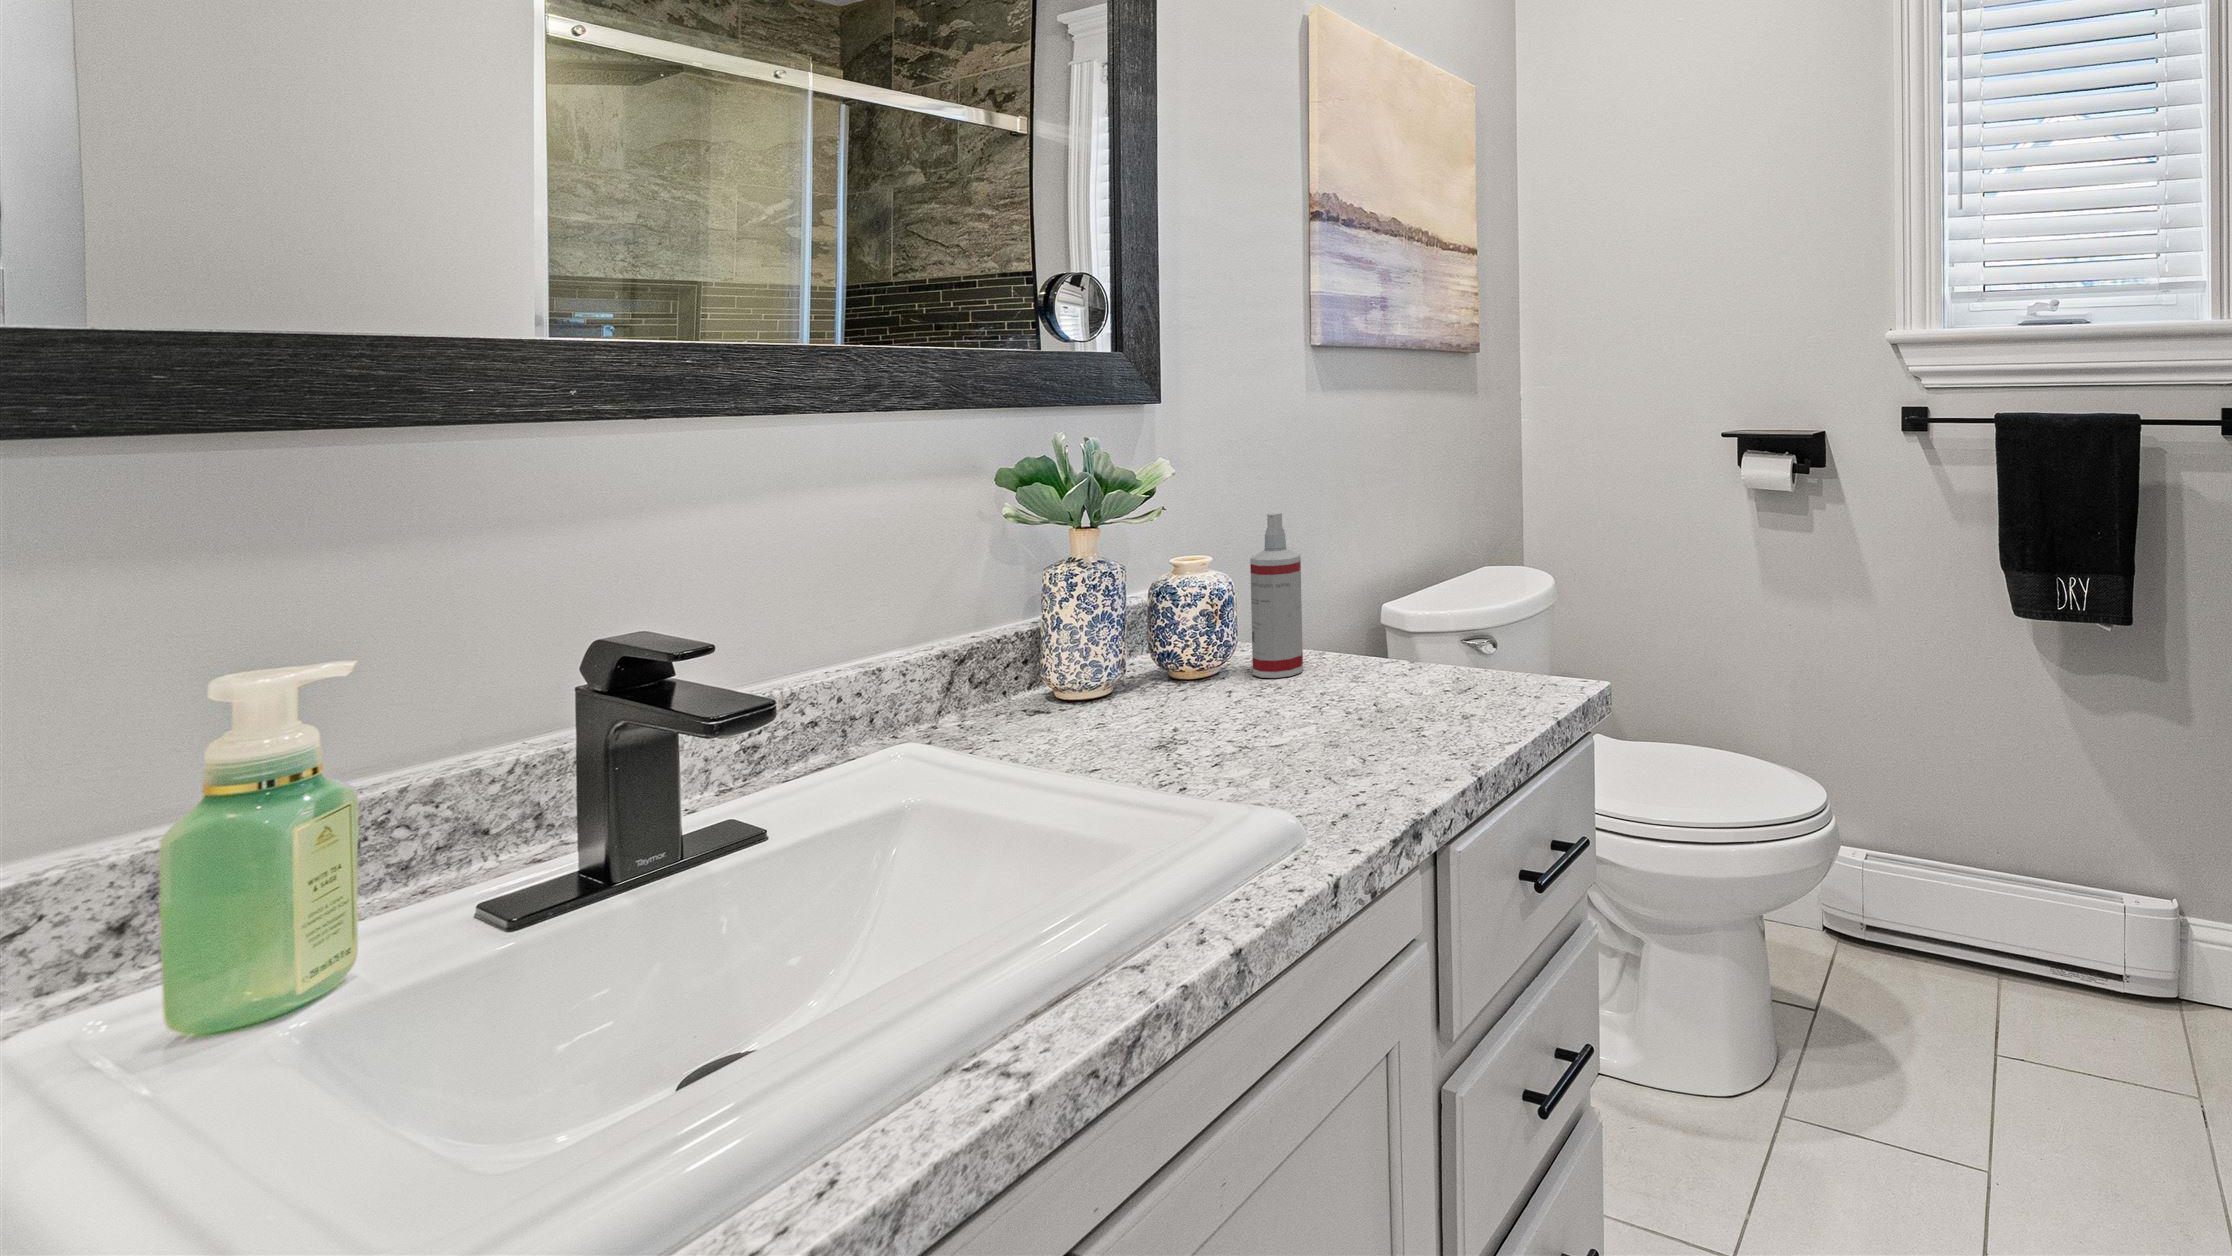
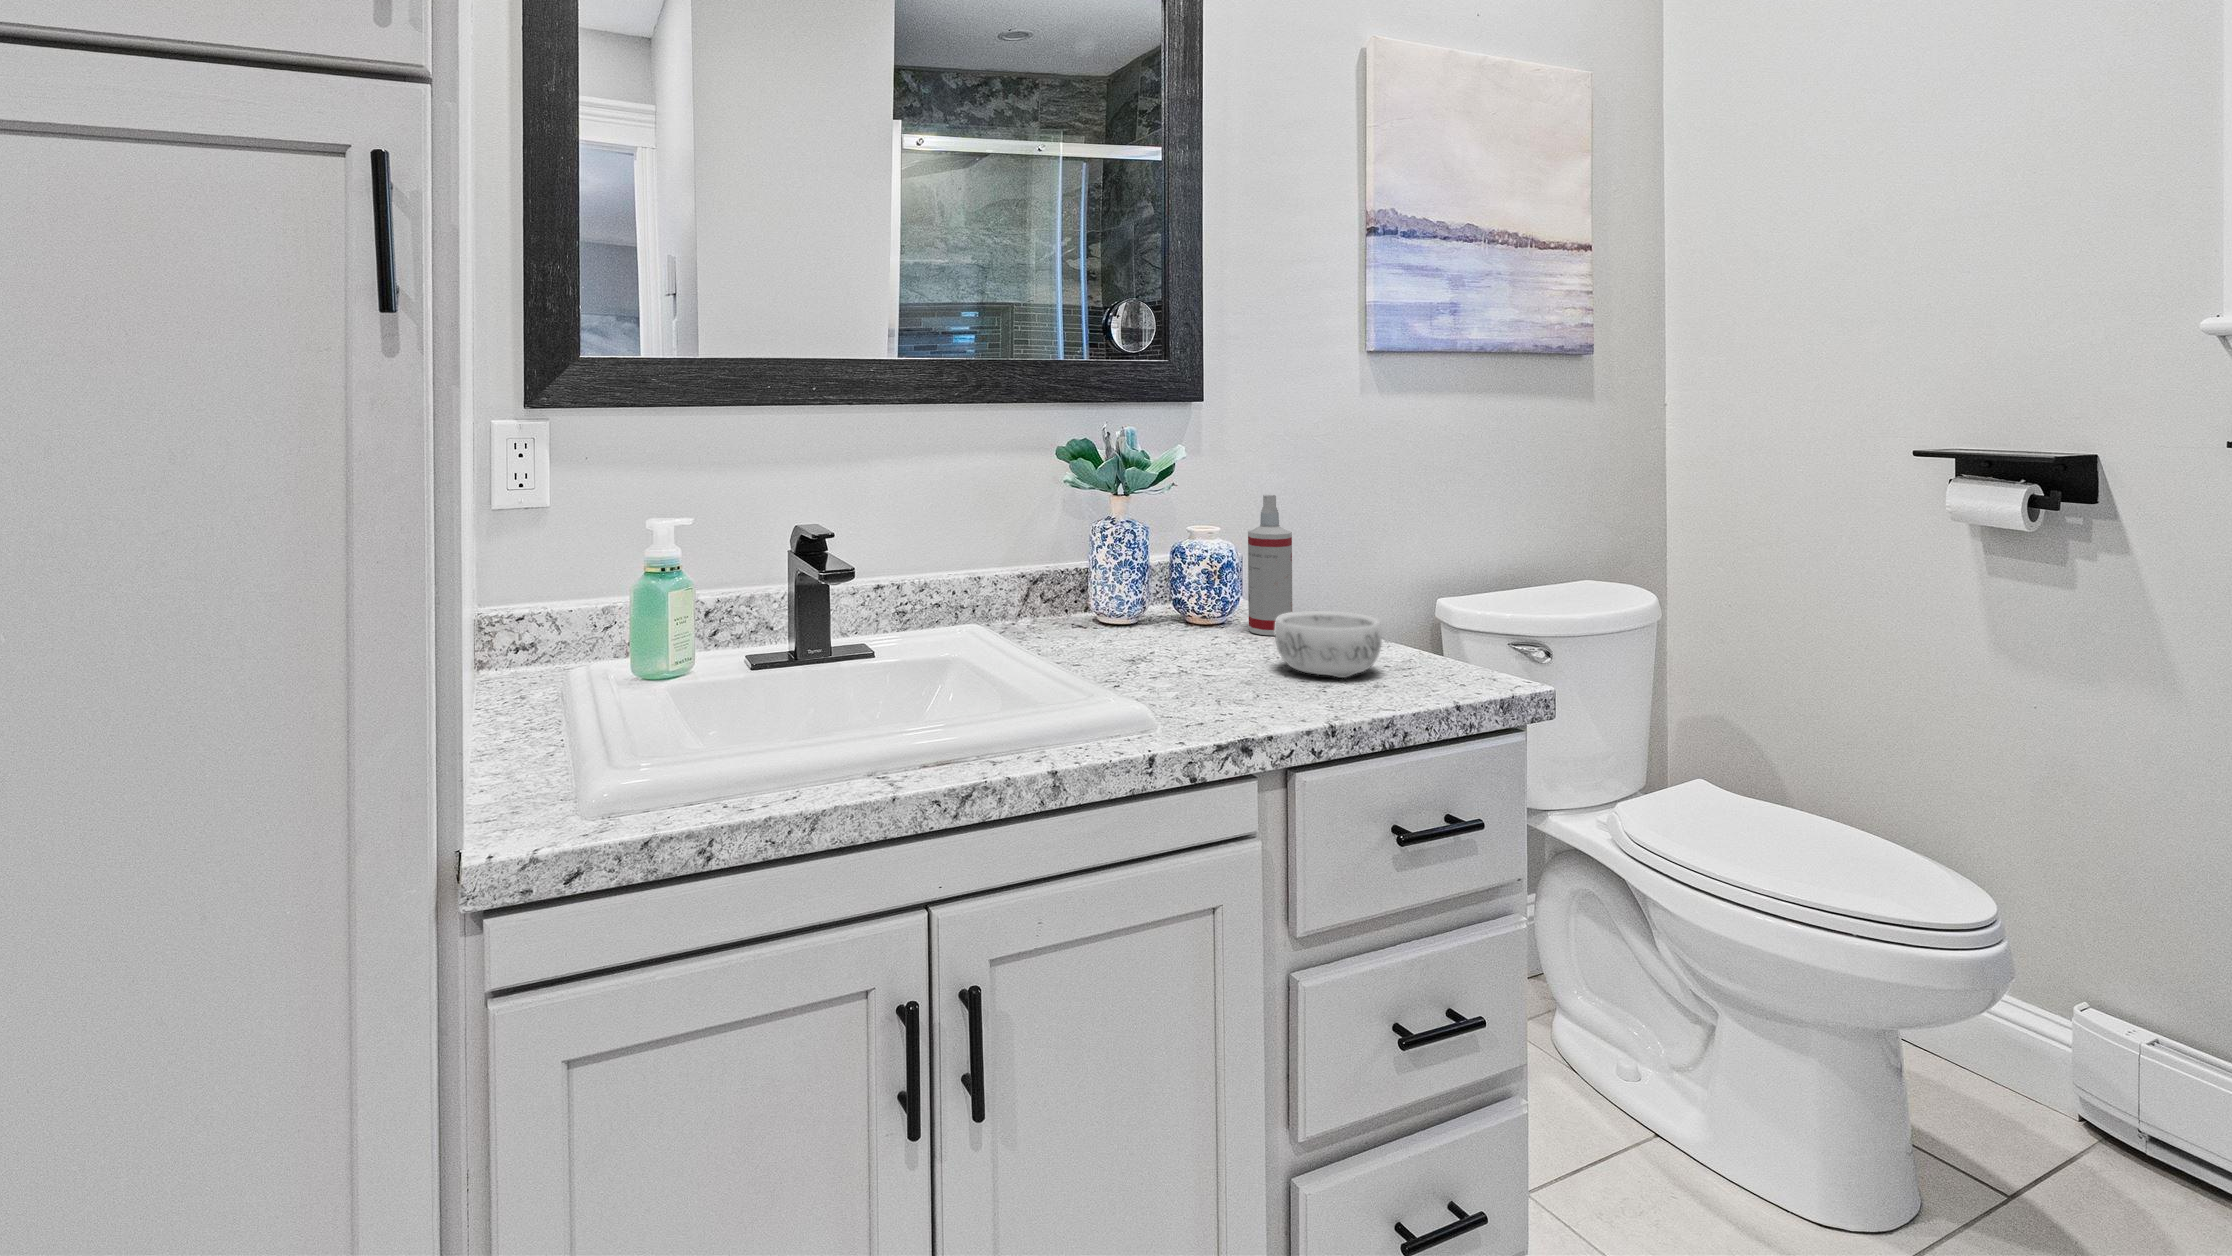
decorative bowl: none [1337,640,1456,718] -> present [1274,611,1382,678]

